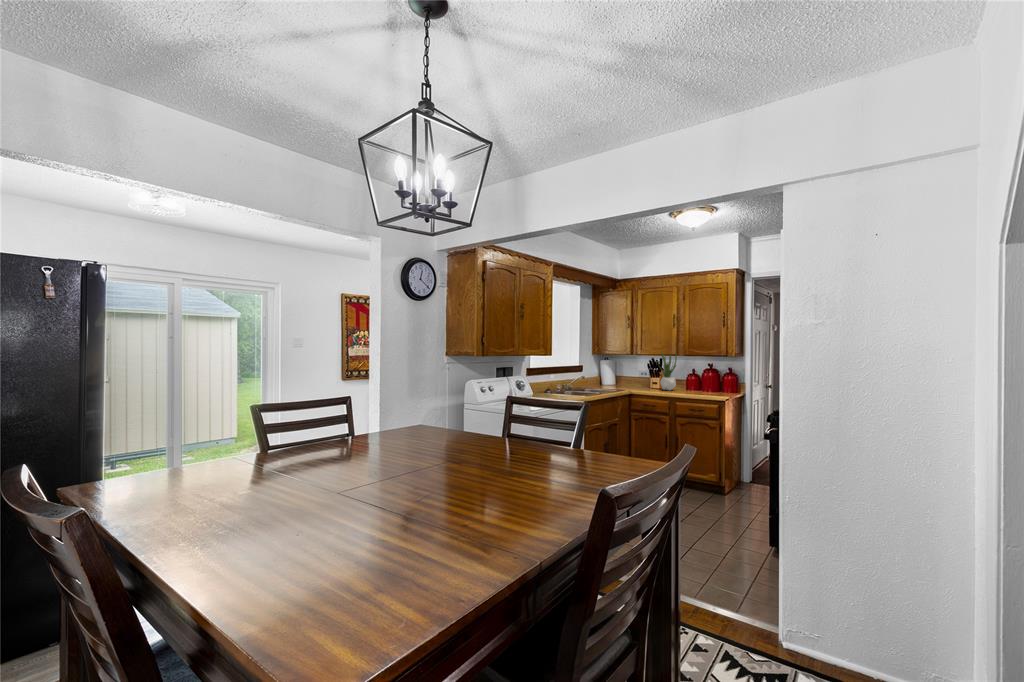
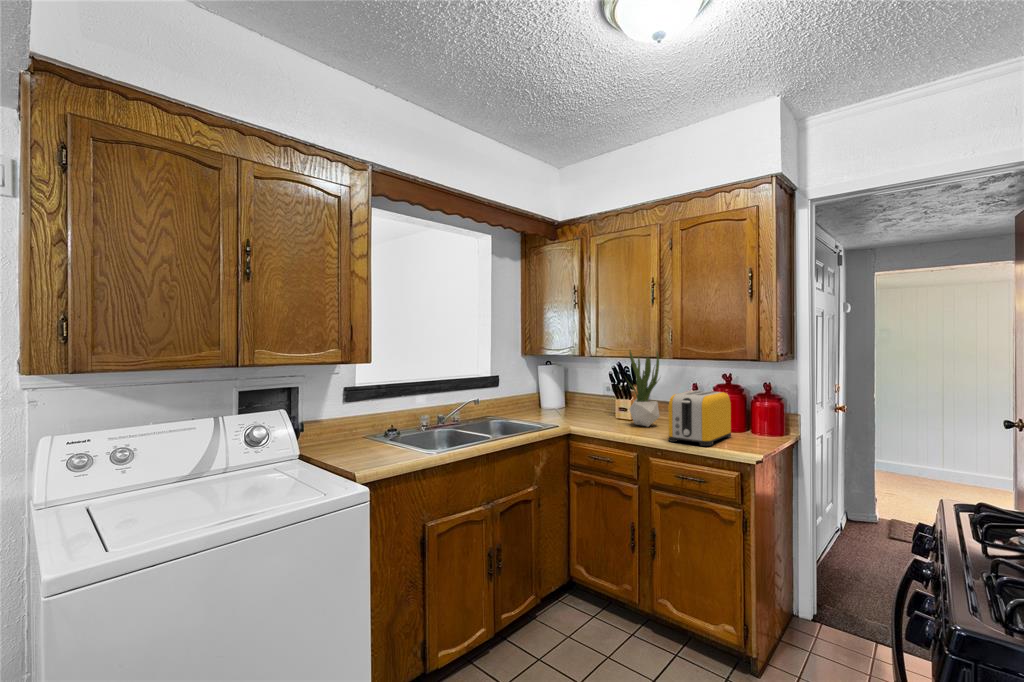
toaster: none [684,371,713,396] -> present [668,391,731,446]

